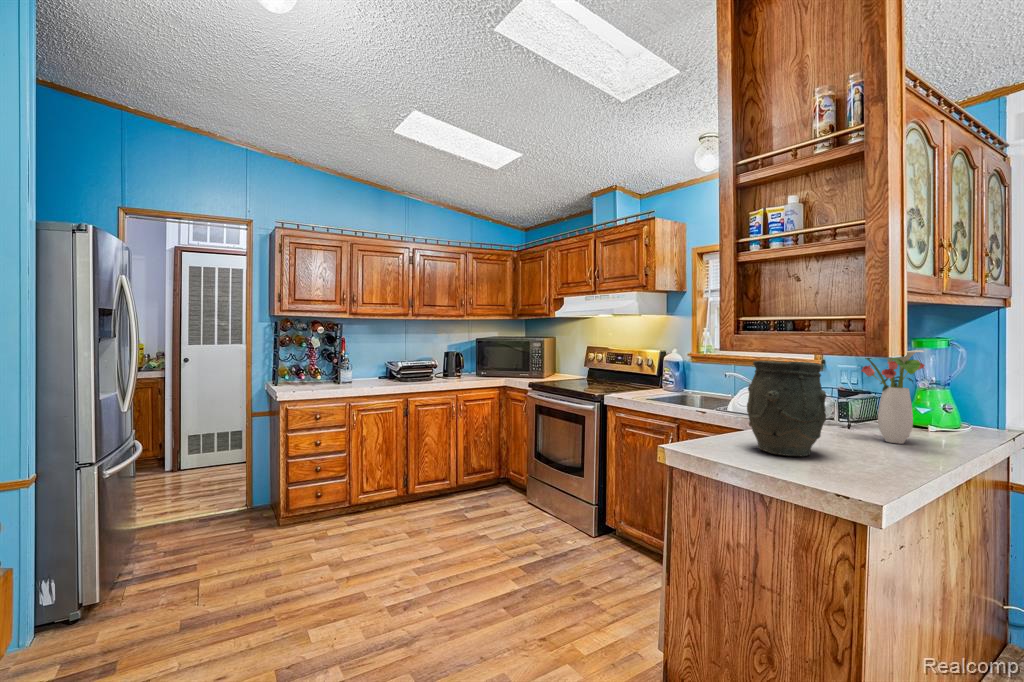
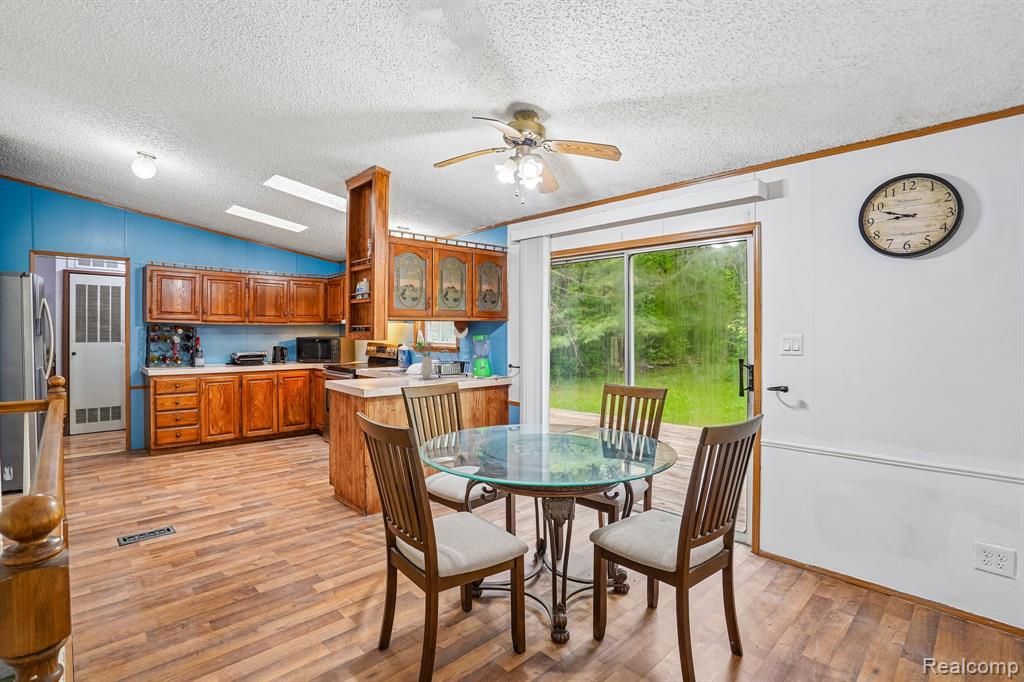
vase: present [747,361,826,456] -> none [354,346,382,382]

